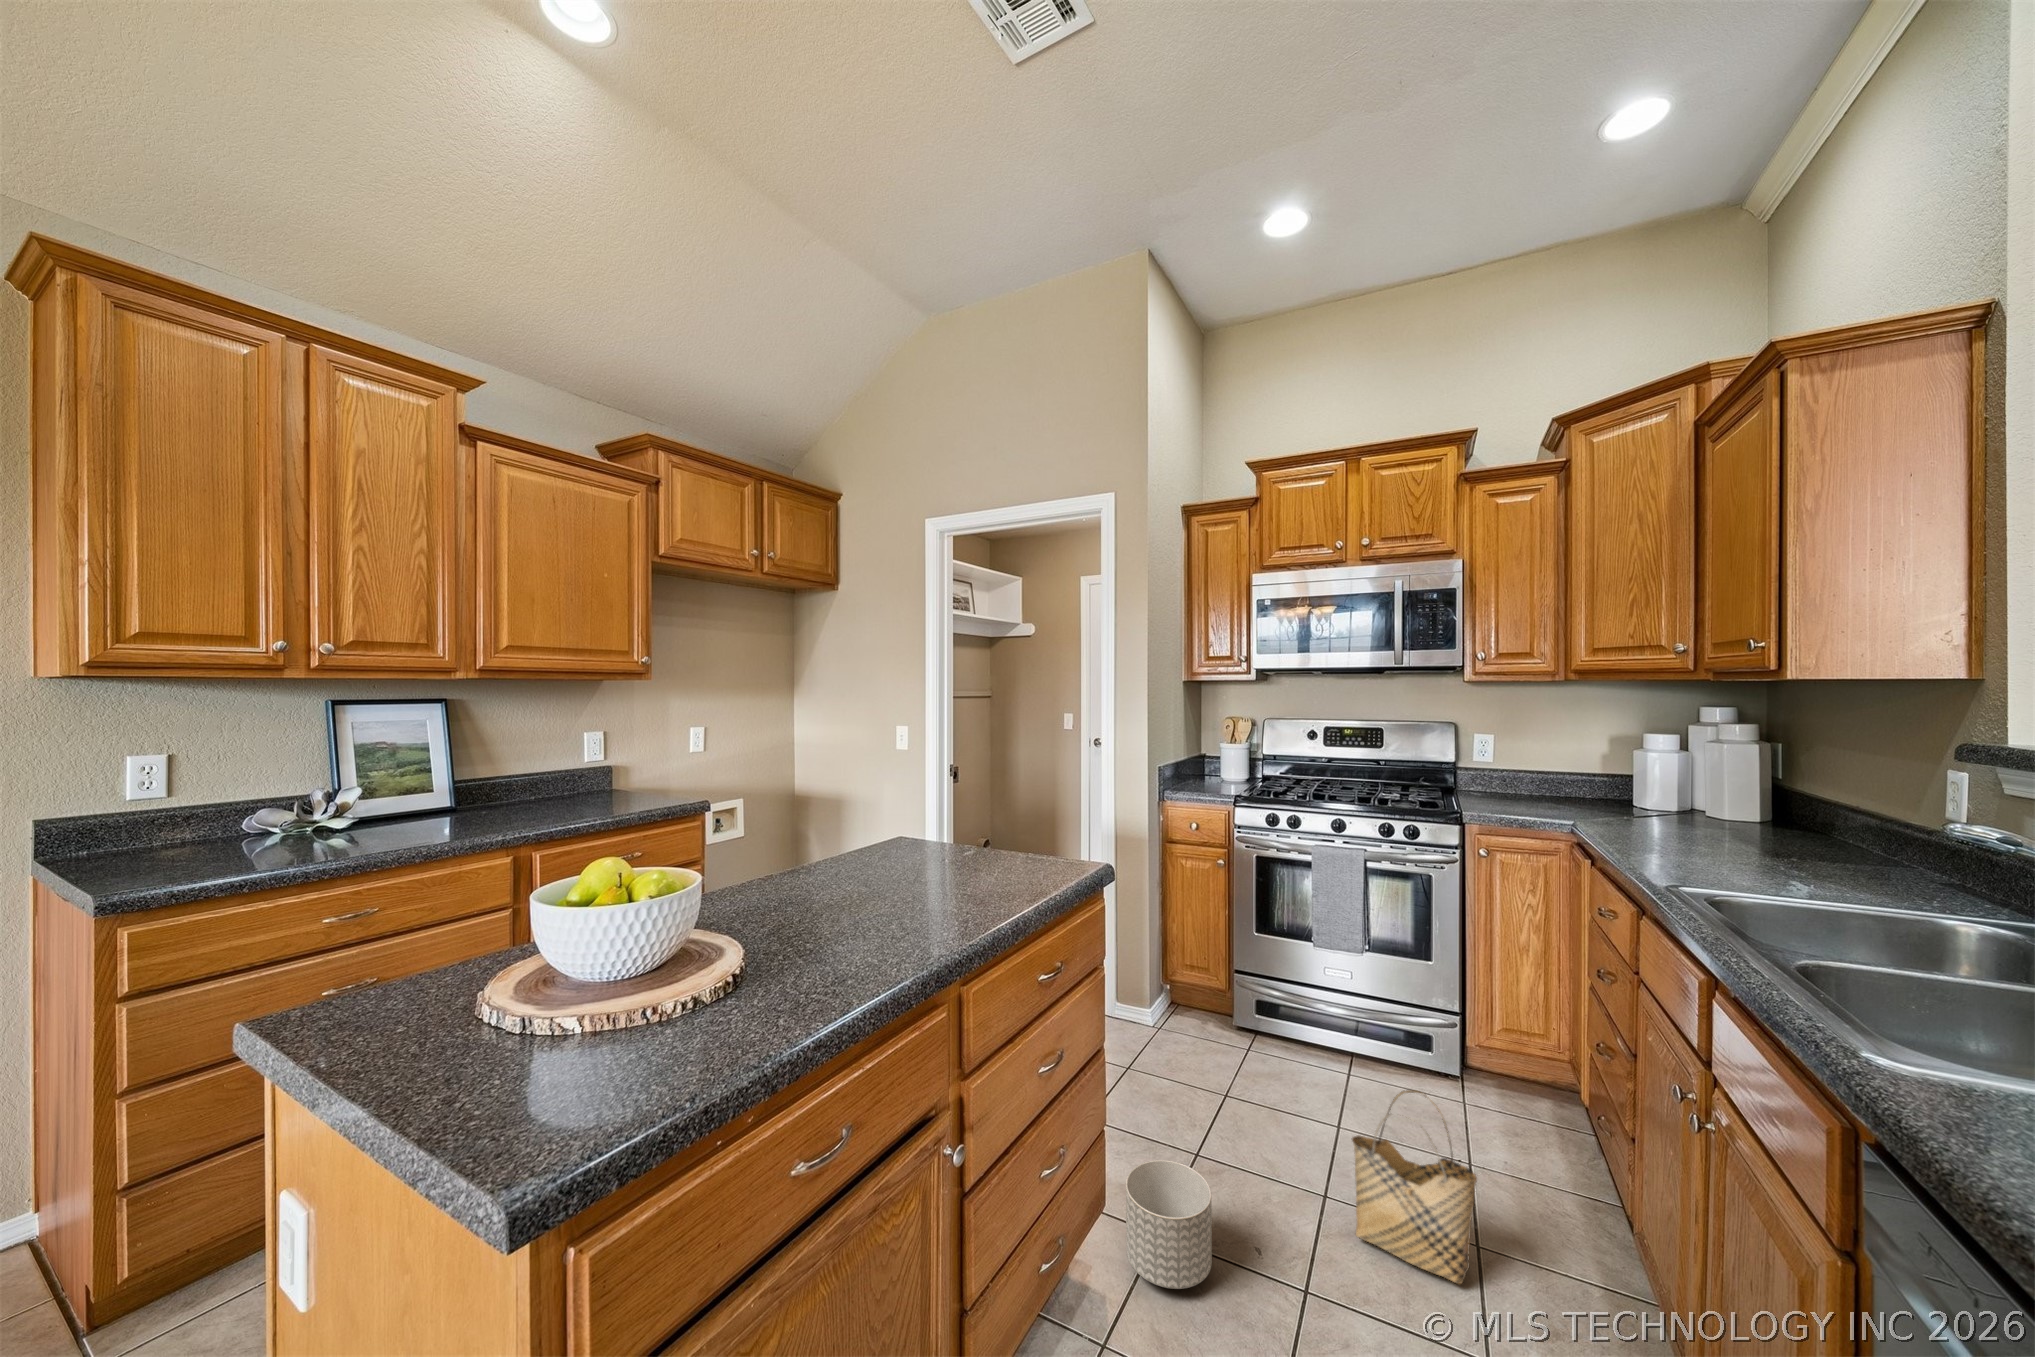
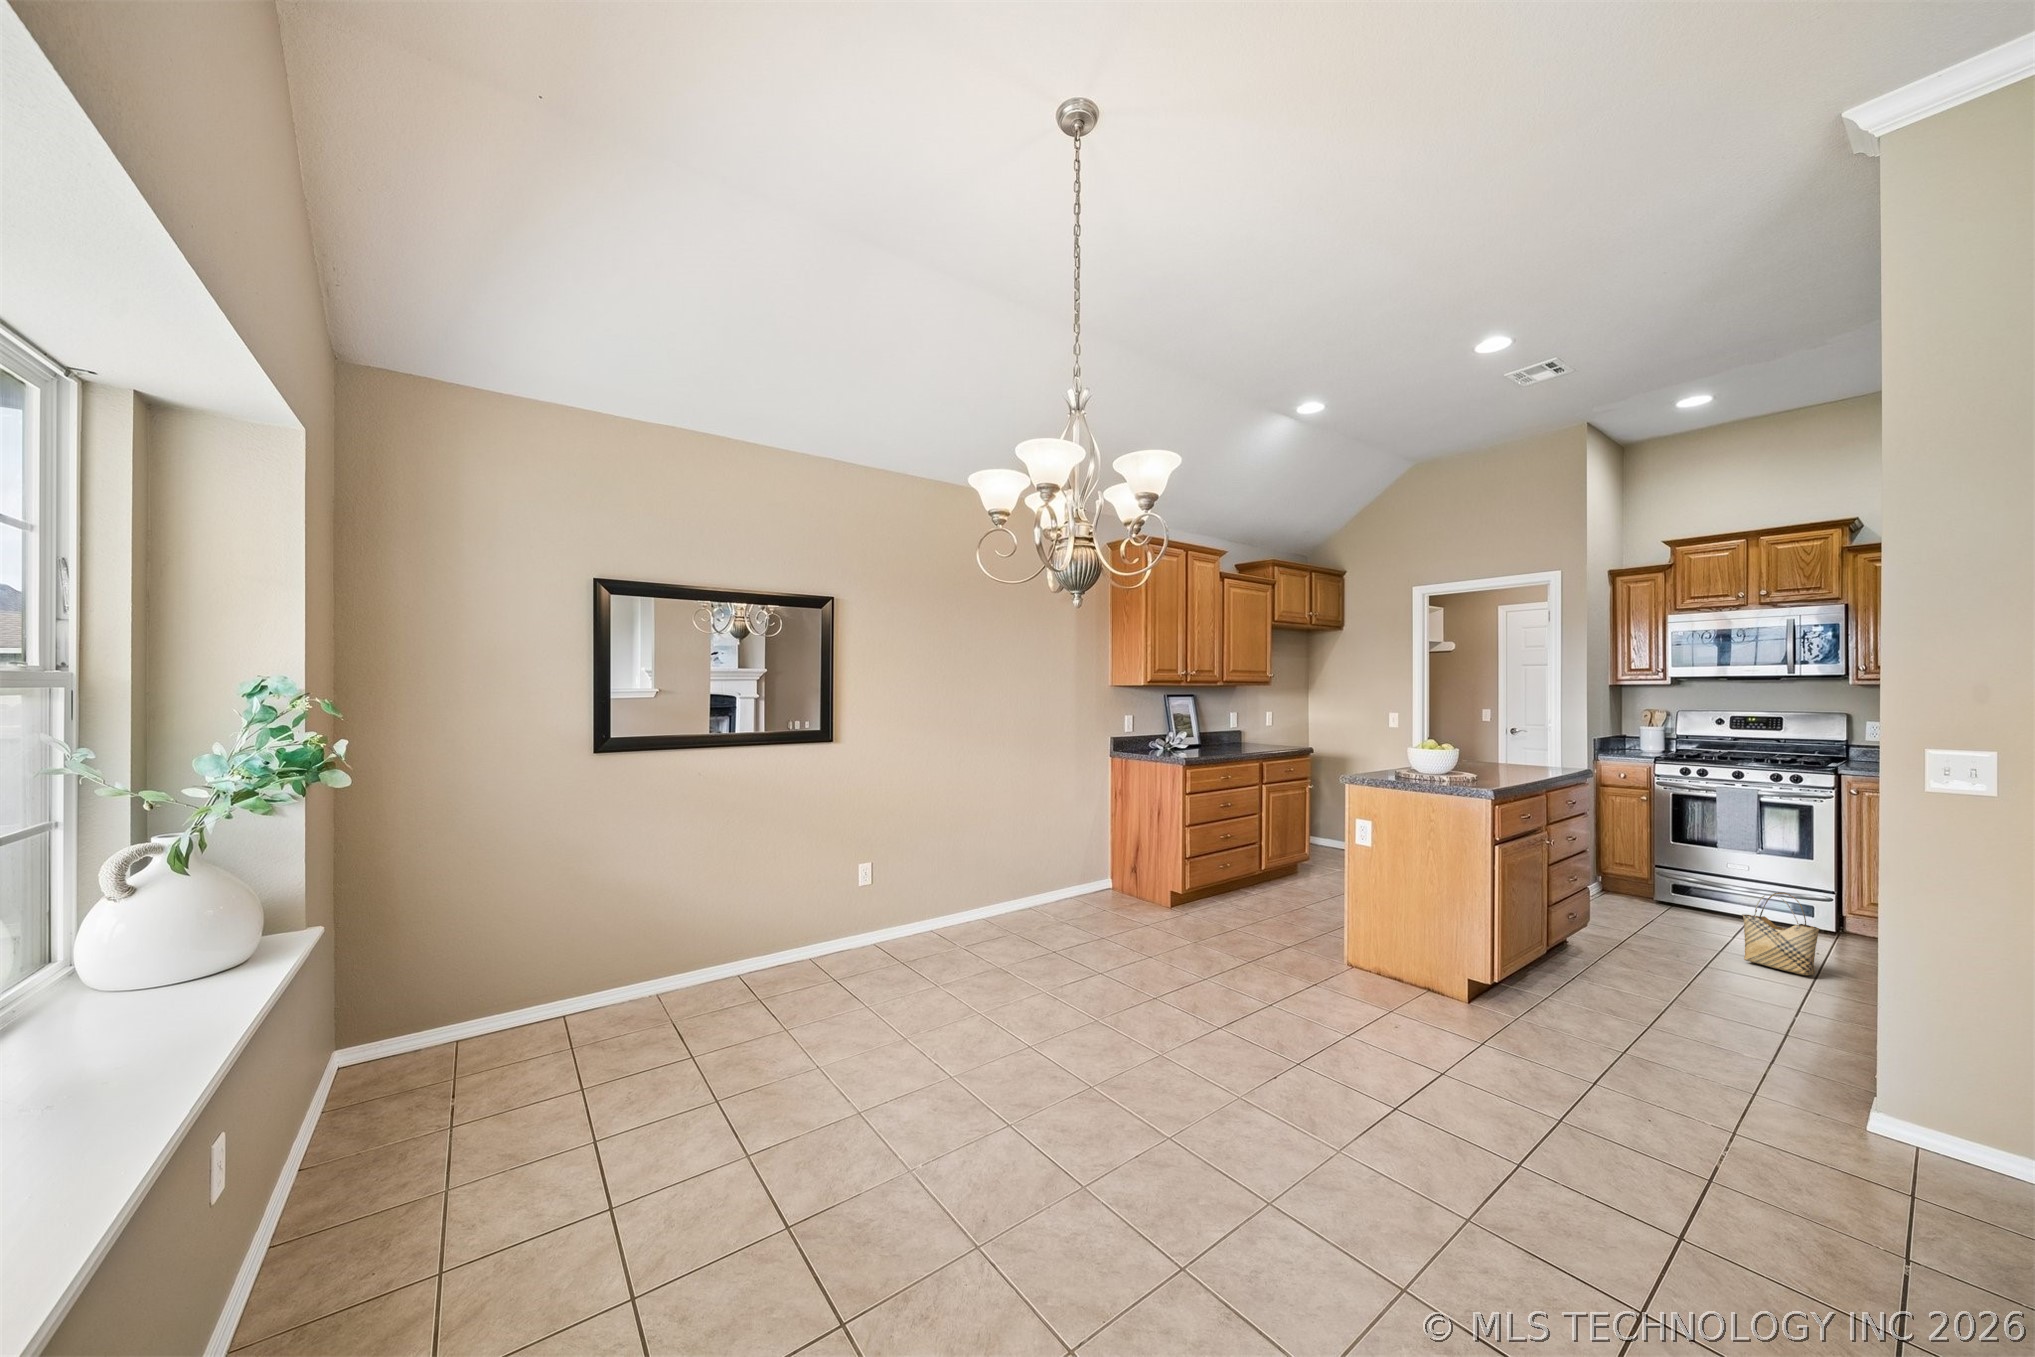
planter: present [1126,1160,1212,1289] -> none [1608,913,1658,959]

